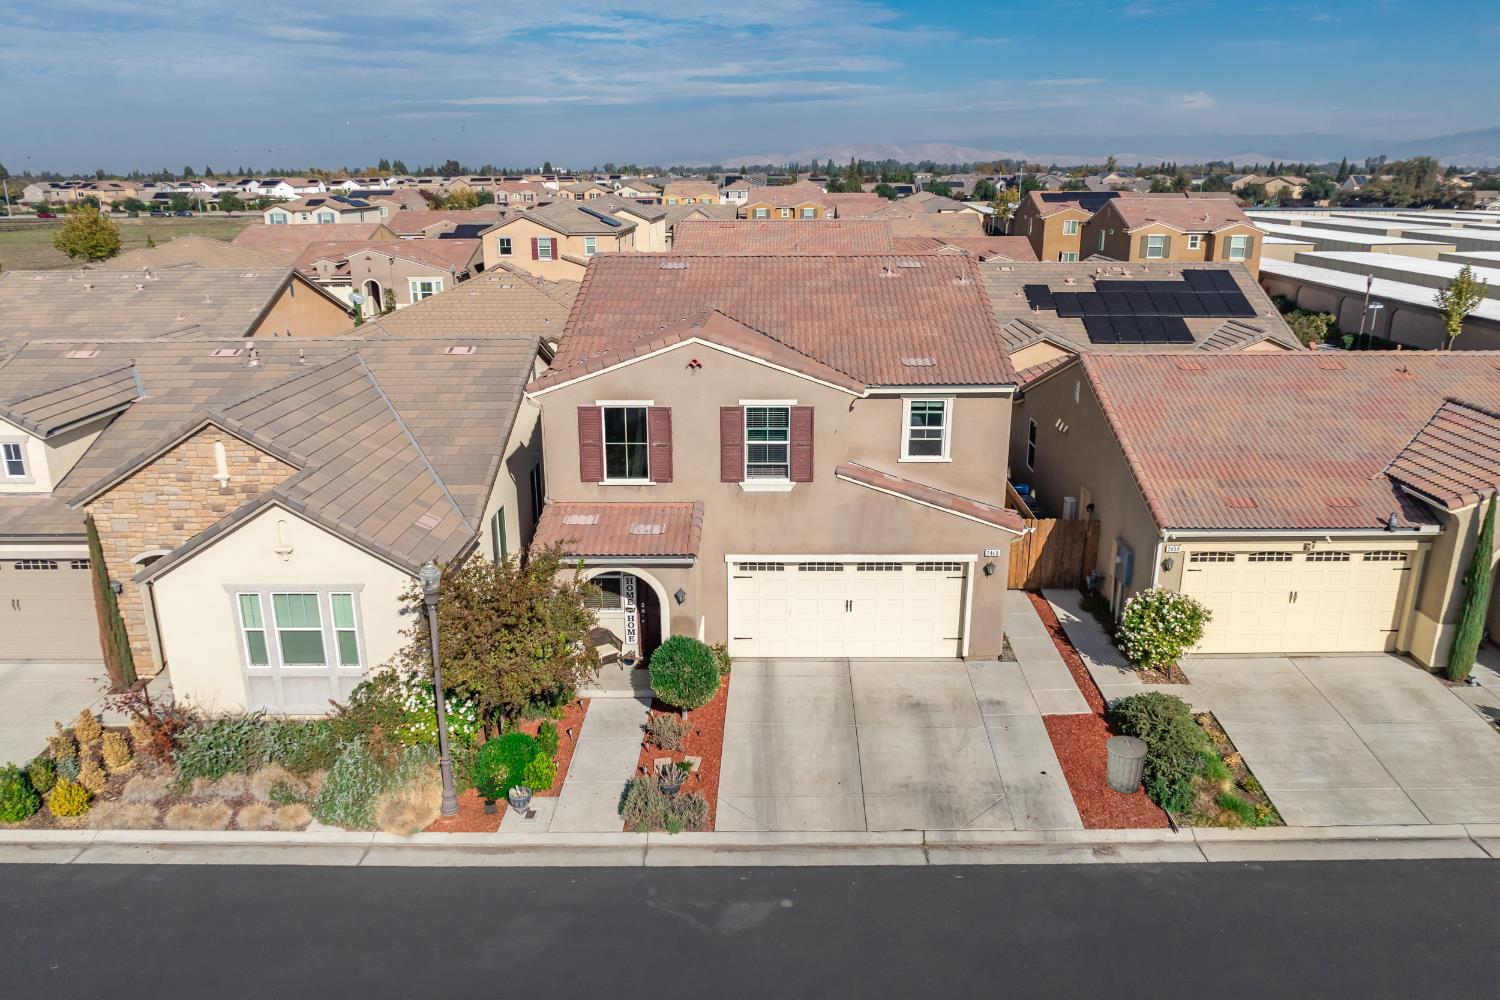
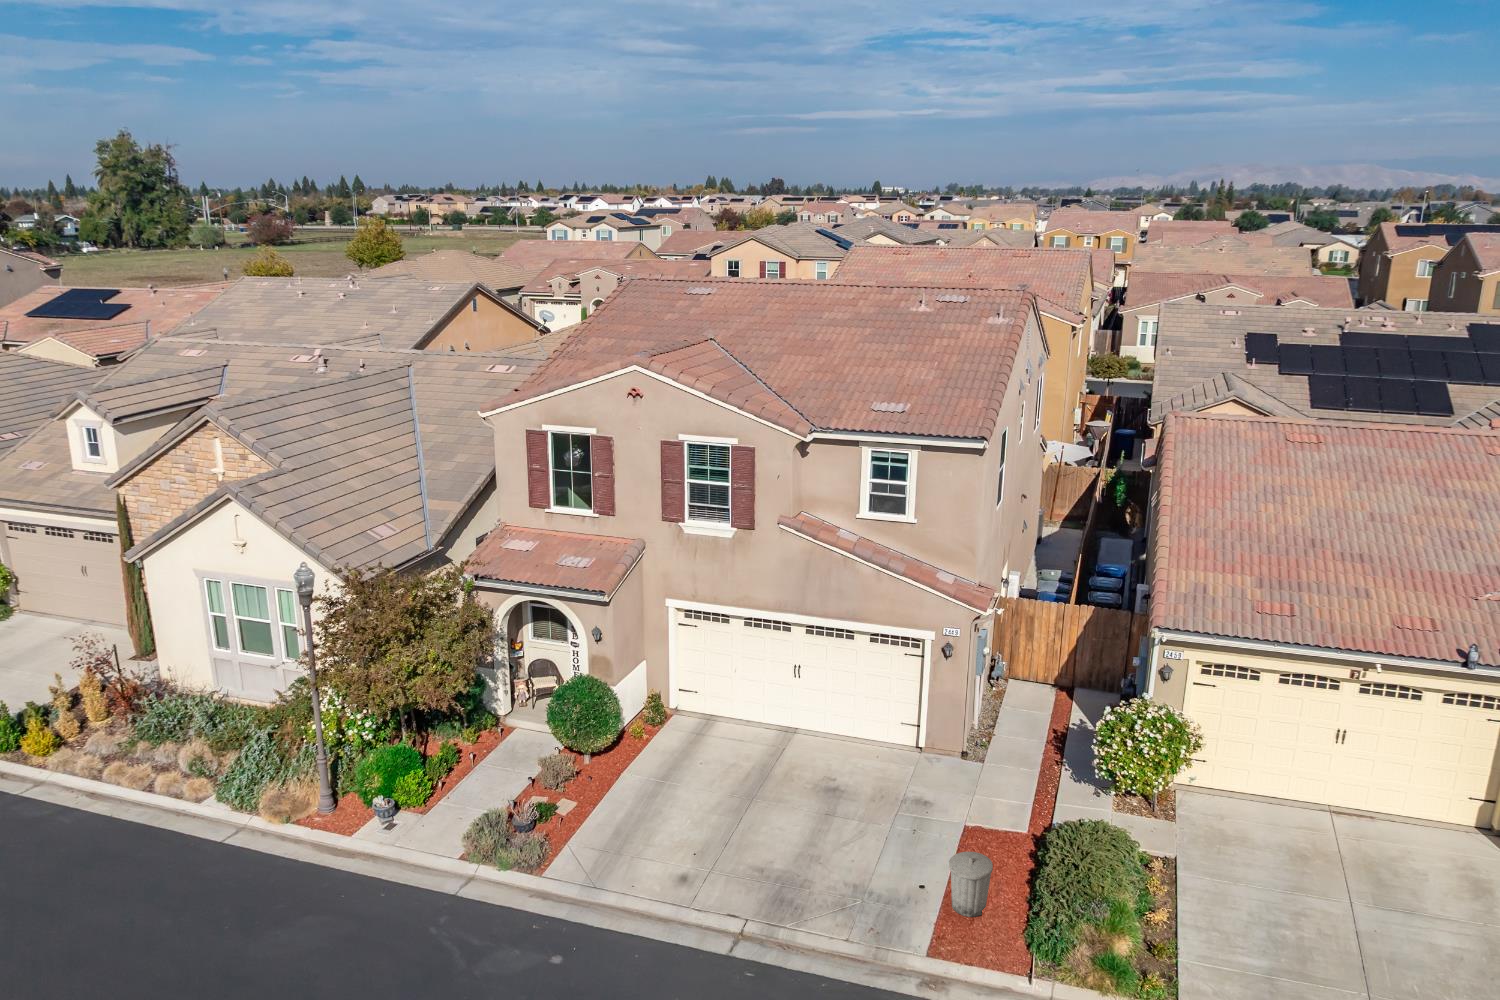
potted plant: present [476,776,503,814] -> none [337,782,364,817]

